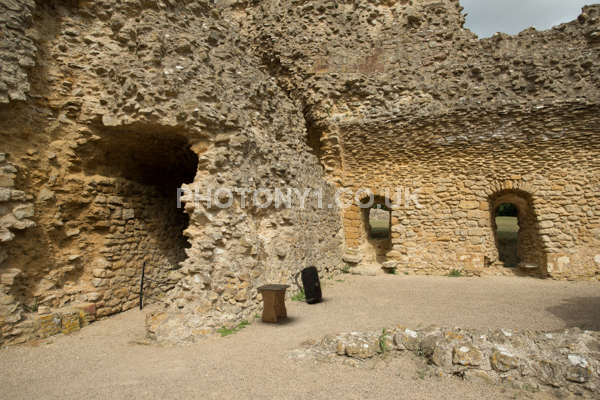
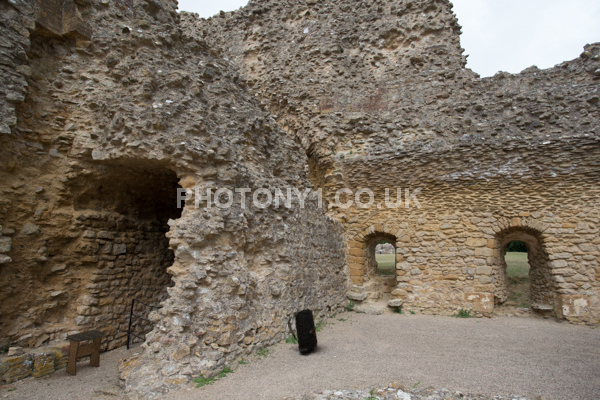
stool: present [256,284,290,322] -> present [66,330,106,375]

